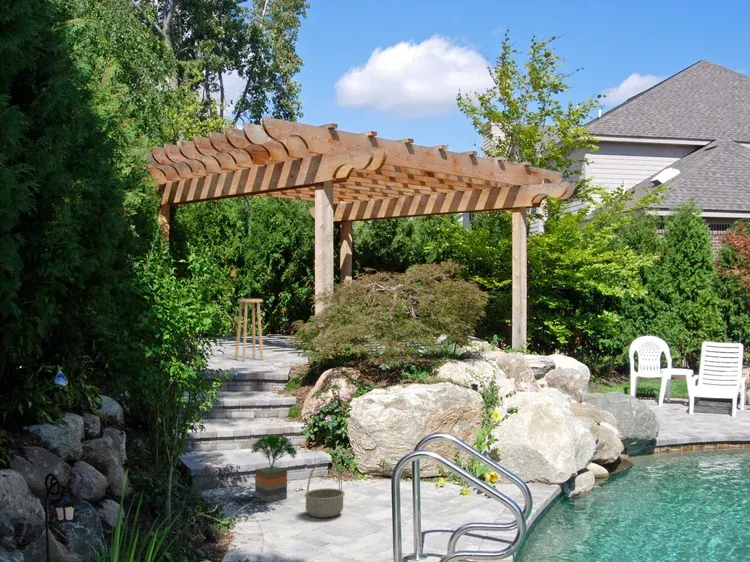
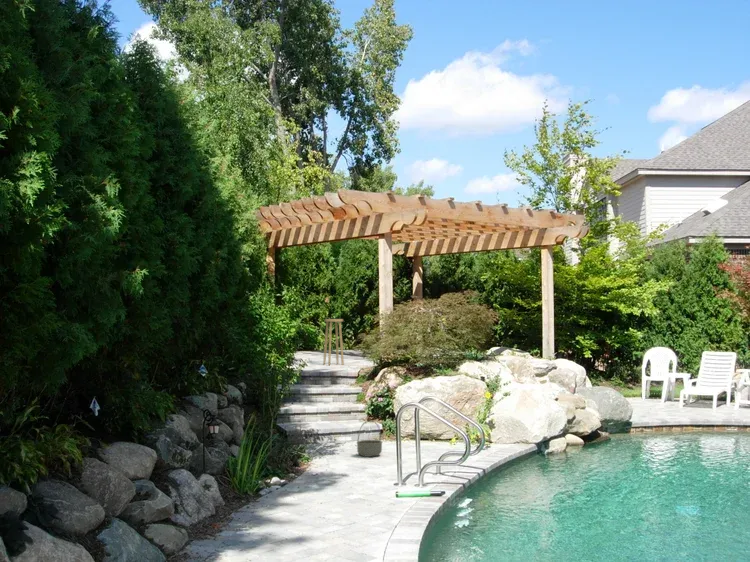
potted tree: present [251,435,297,502] -> none [324,406,355,449]

